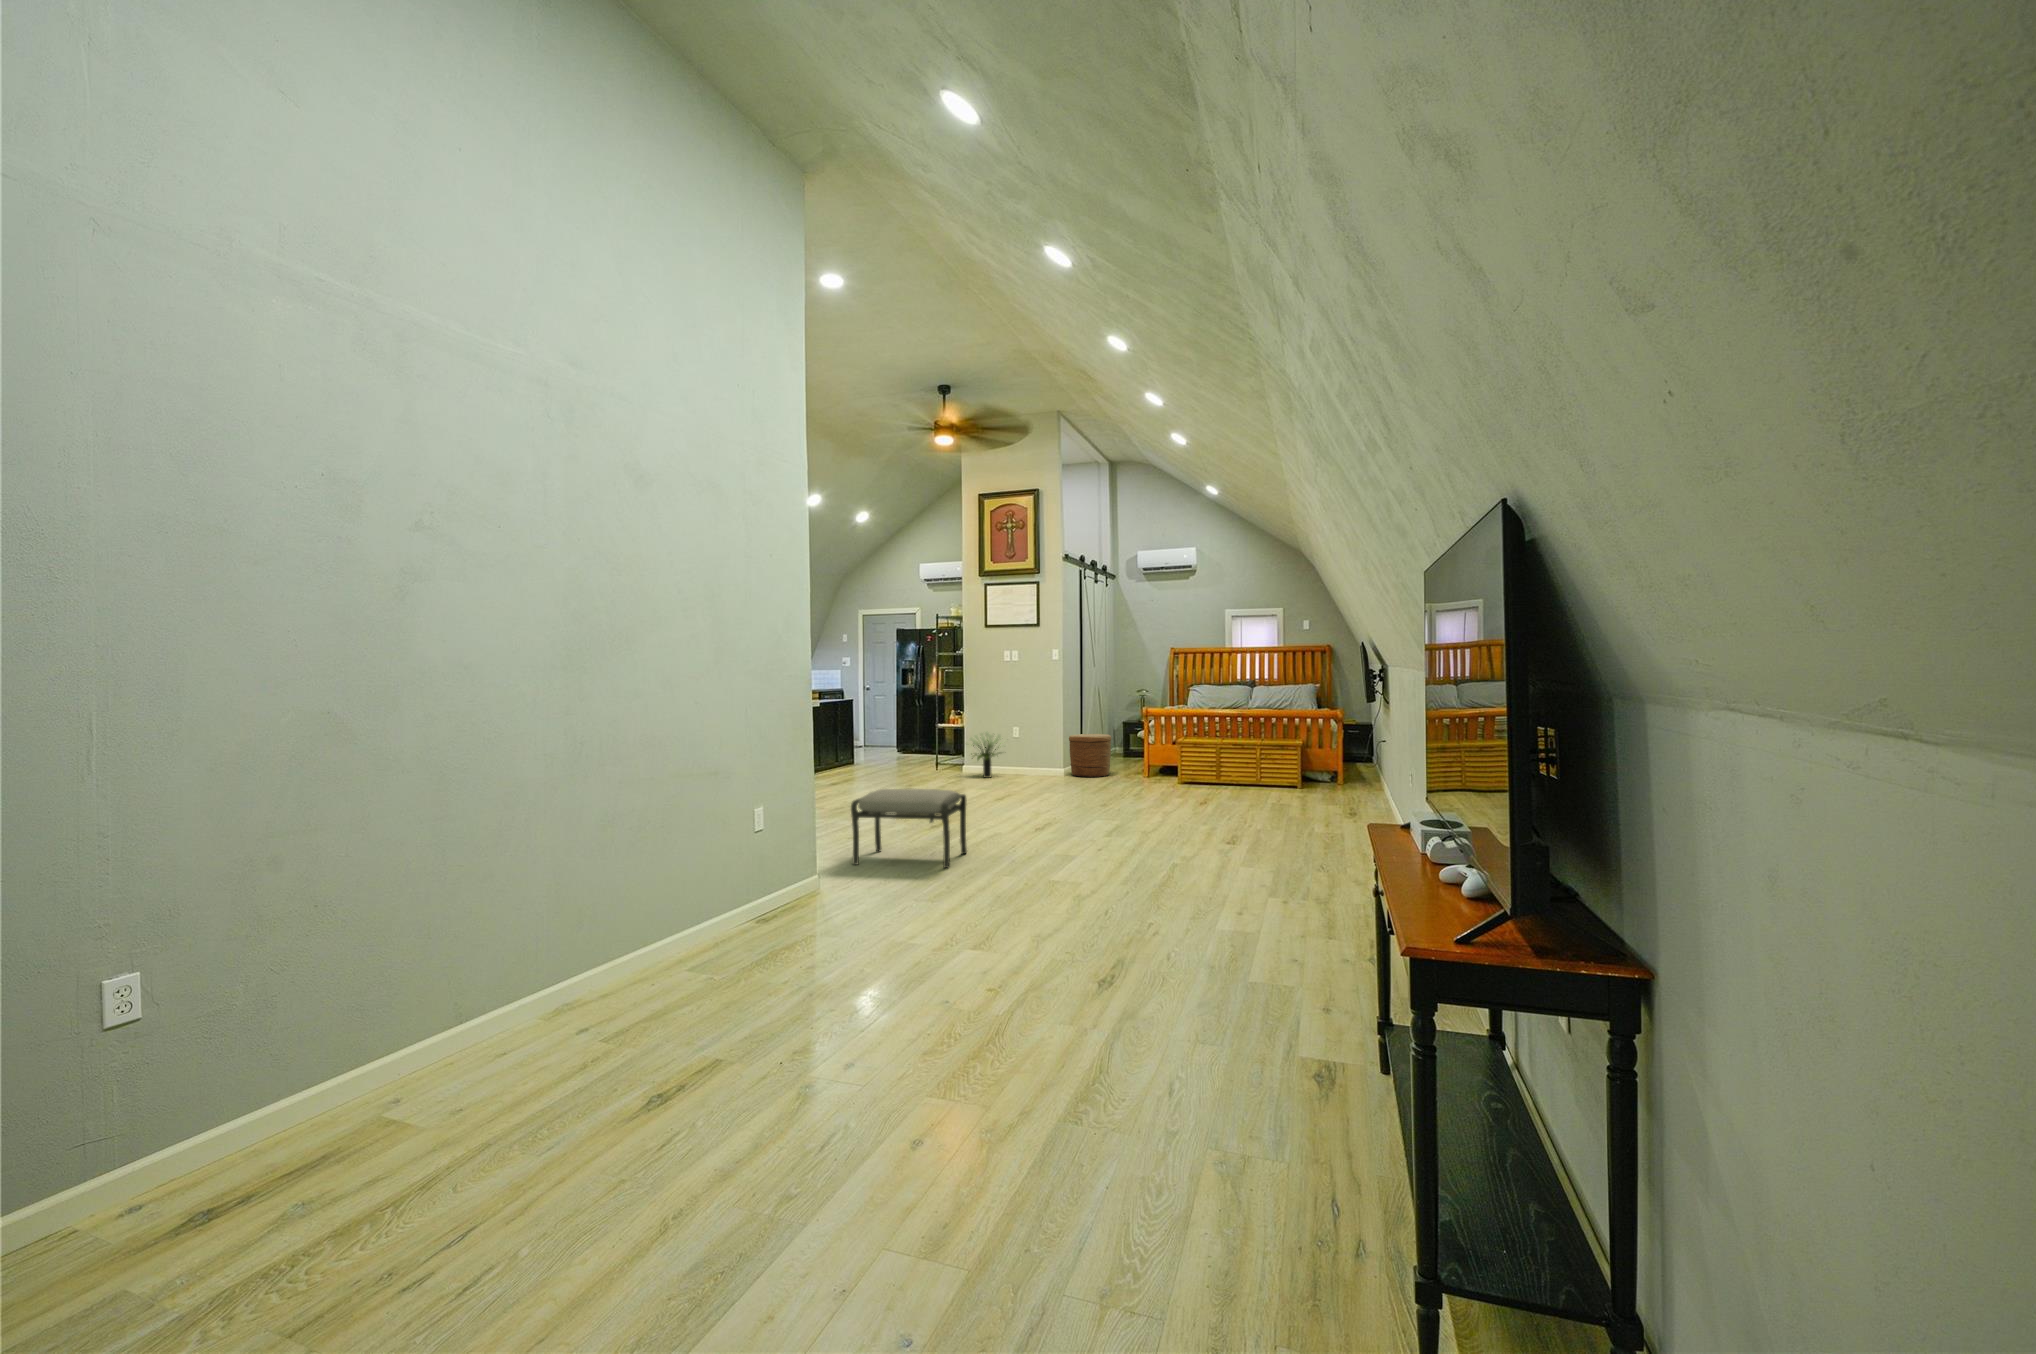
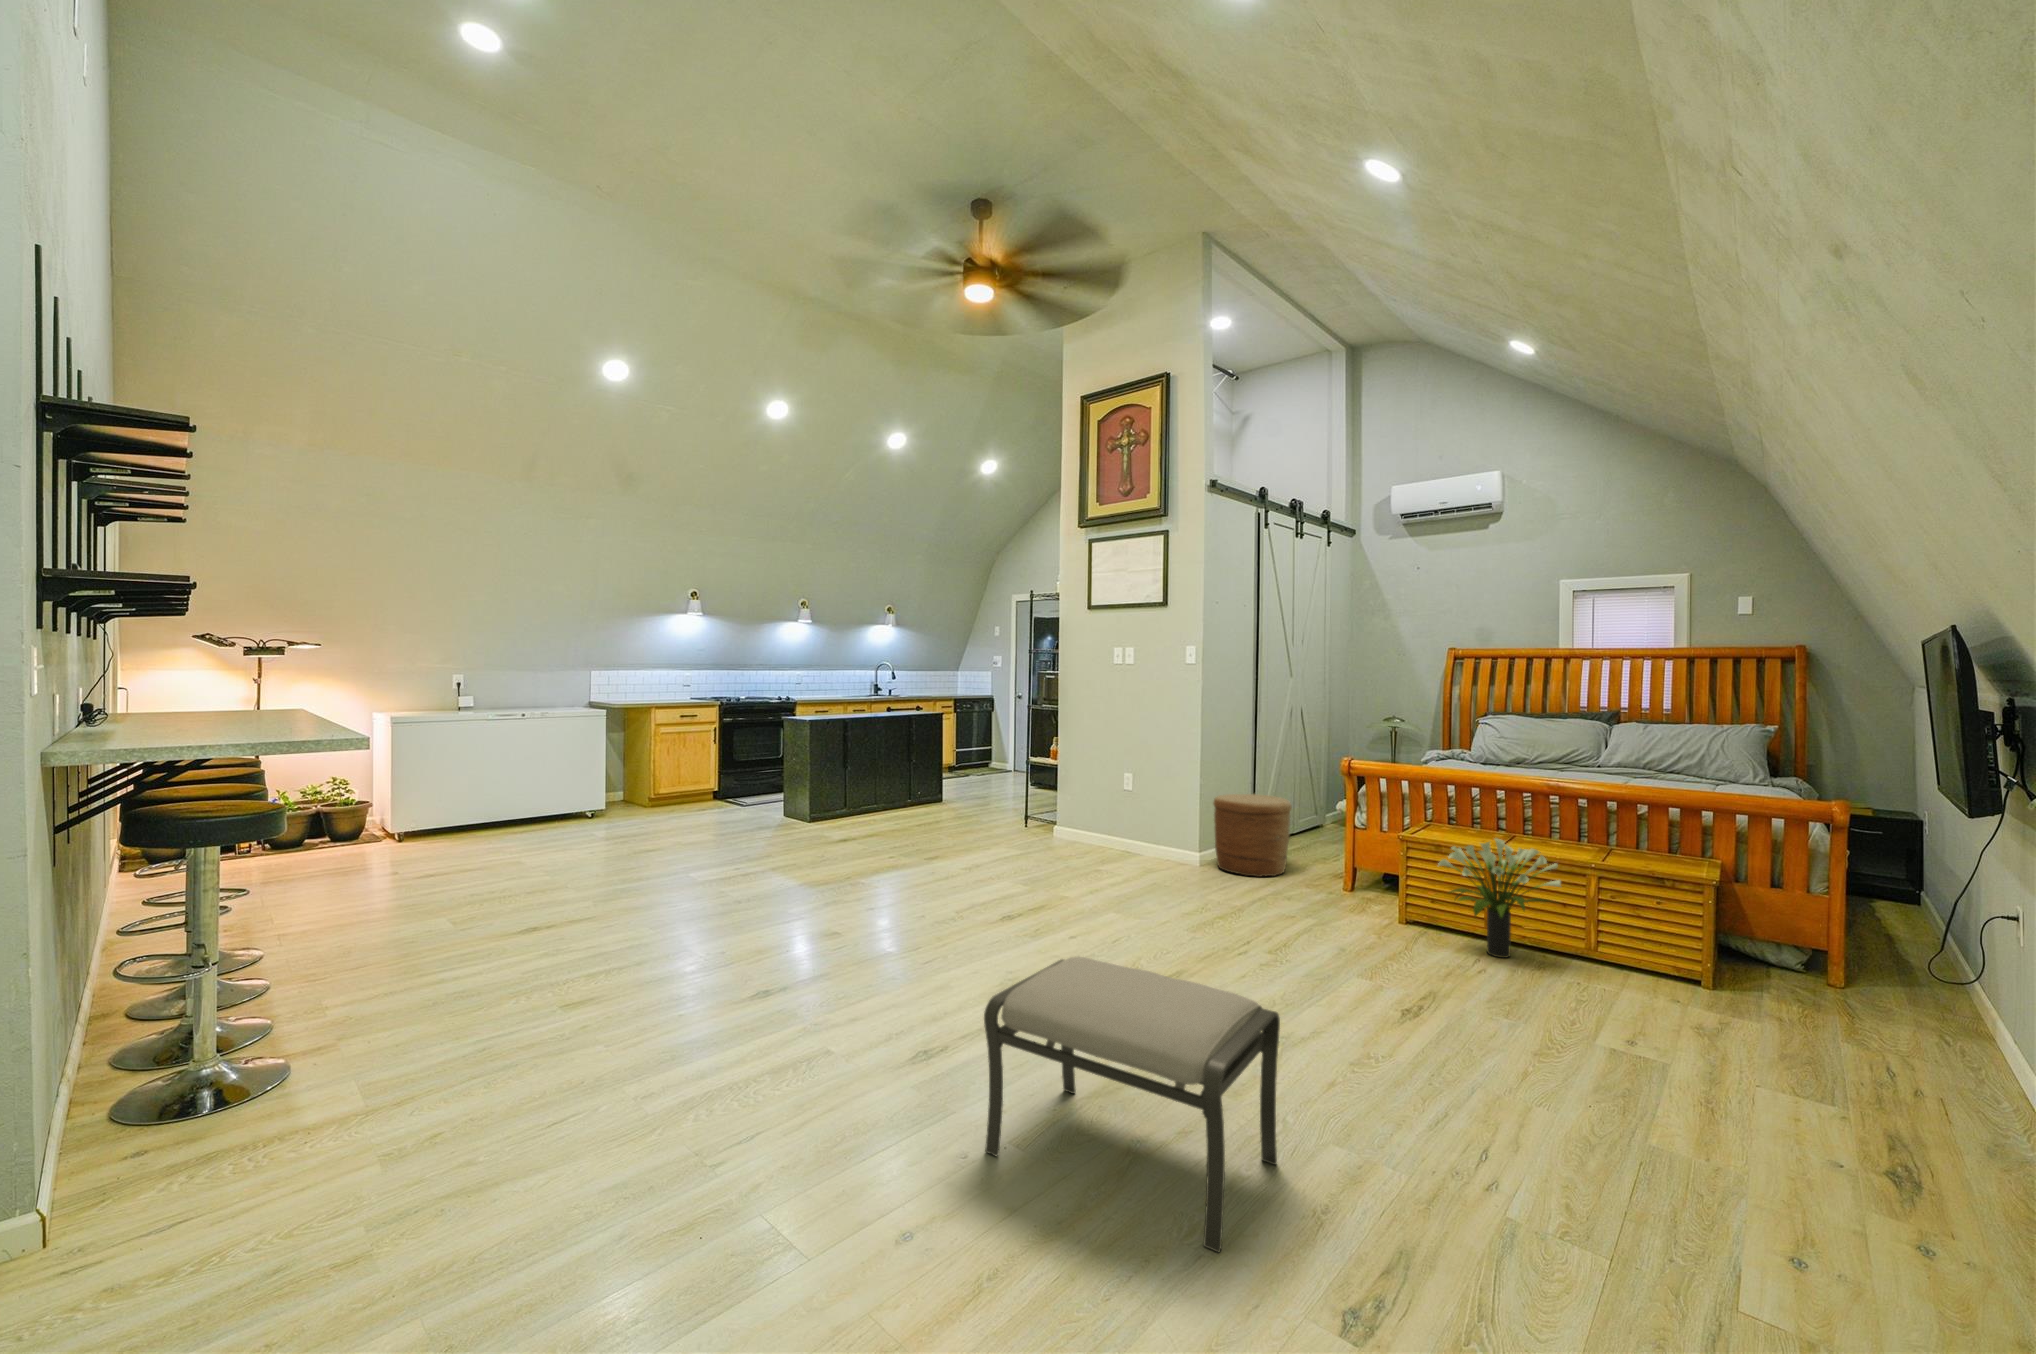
potted plant: present [966,732,1005,778] -> present [1438,839,1562,958]
ottoman: present [851,789,967,868] -> present [984,956,1280,1252]

